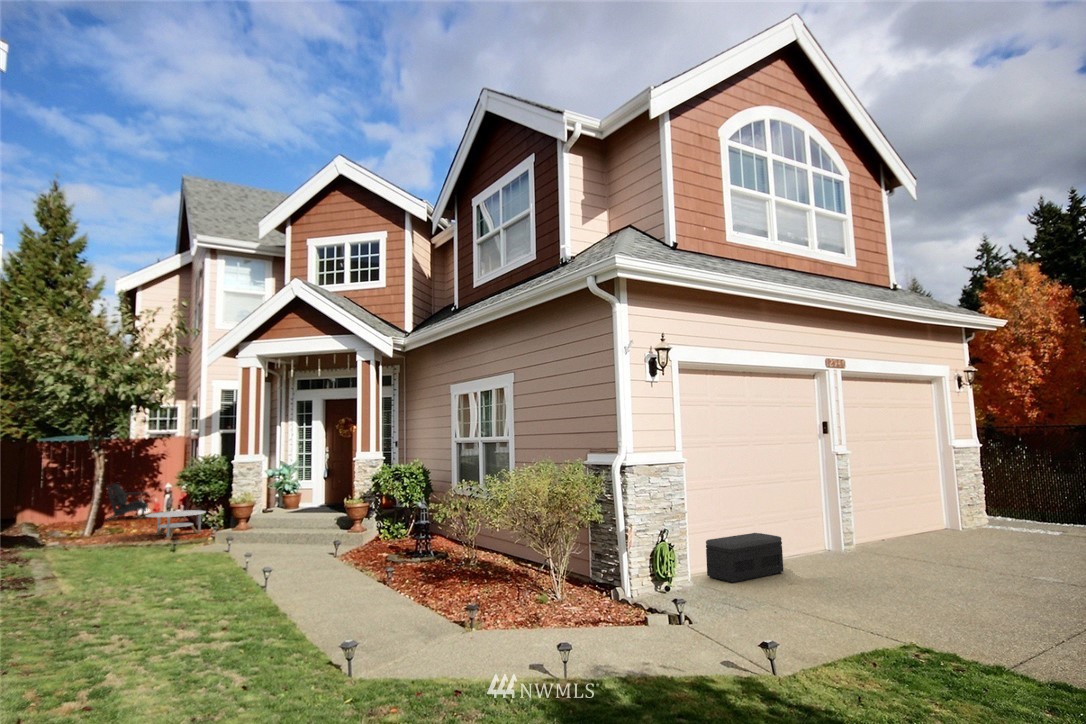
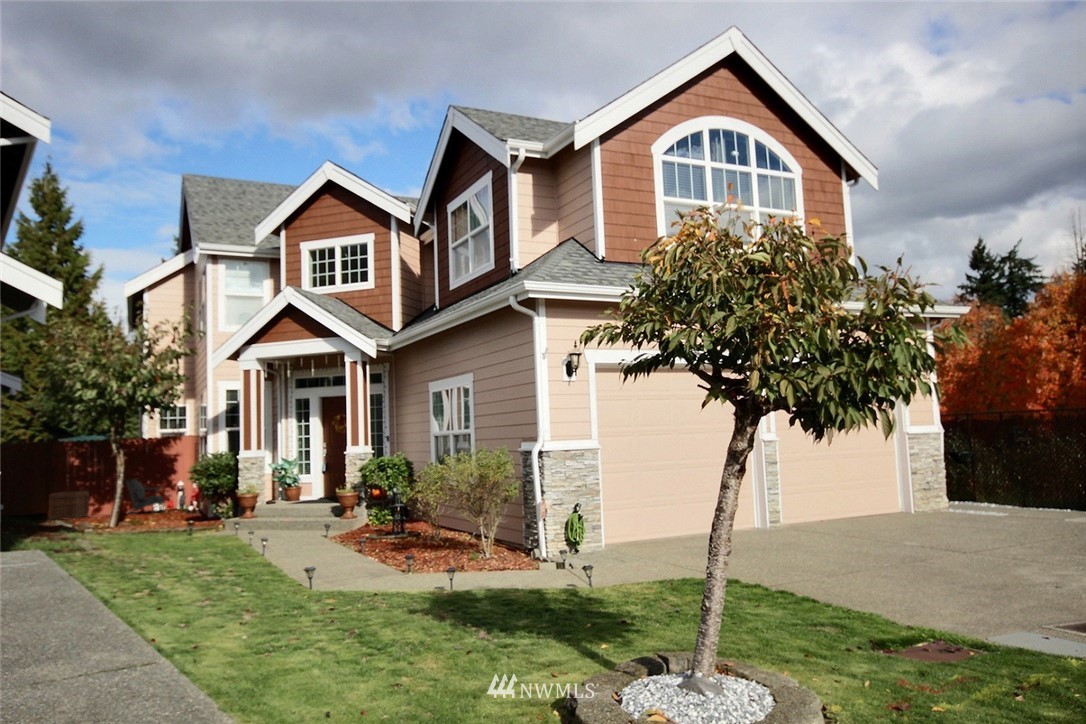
wooden crate: none [13,496,63,528] -> present [49,491,89,520]
round table: present [146,510,206,539] -> none [165,502,218,526]
storage bench: present [706,533,783,583] -> none [622,510,692,549]

